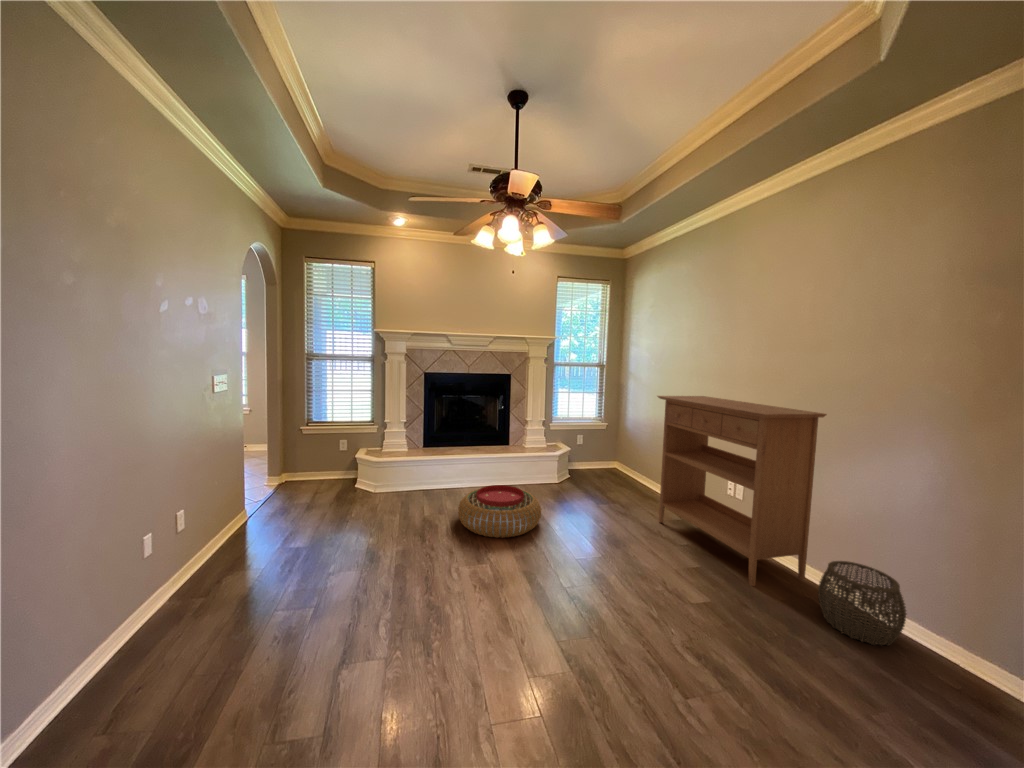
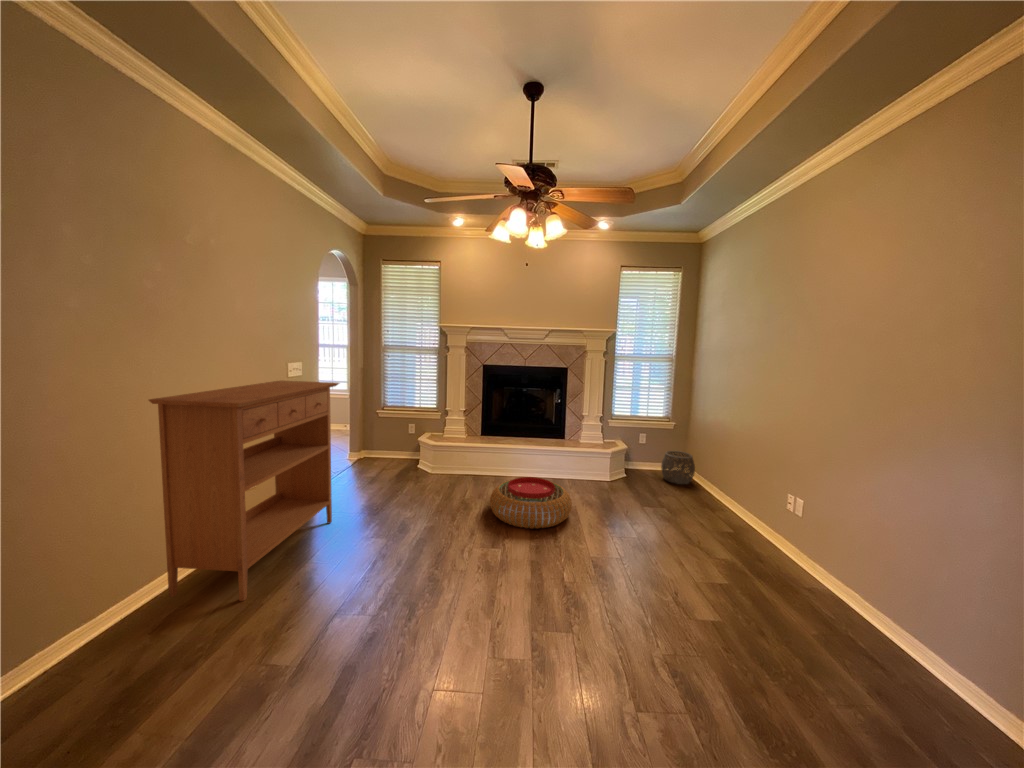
console table: present [658,396,827,586] -> present [149,381,339,601]
woven basket: present [818,561,906,646] -> present [661,451,695,484]

